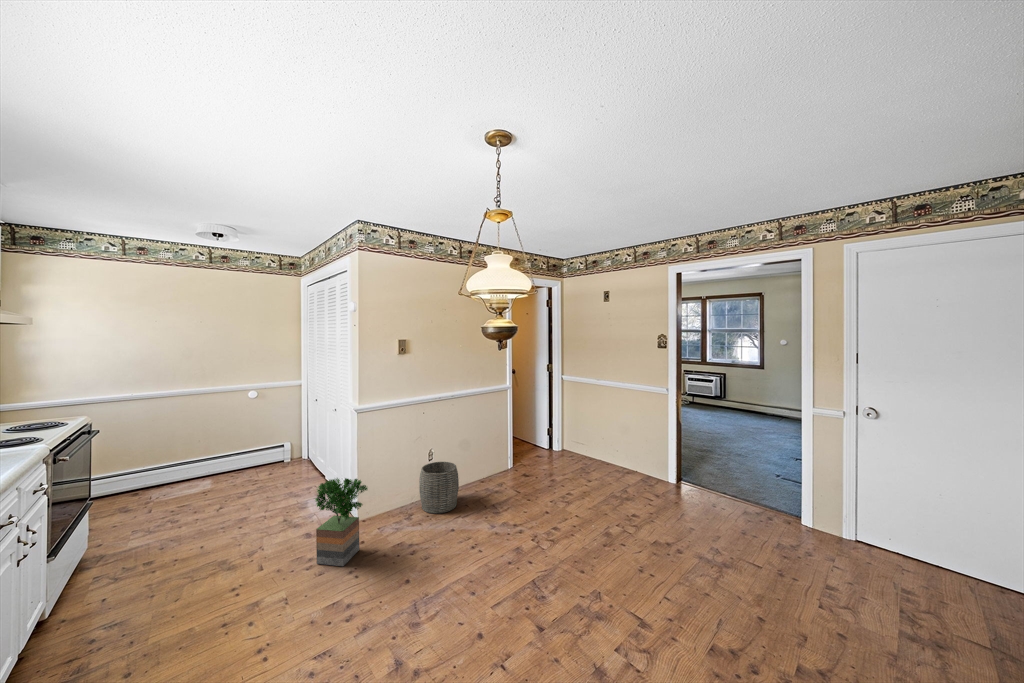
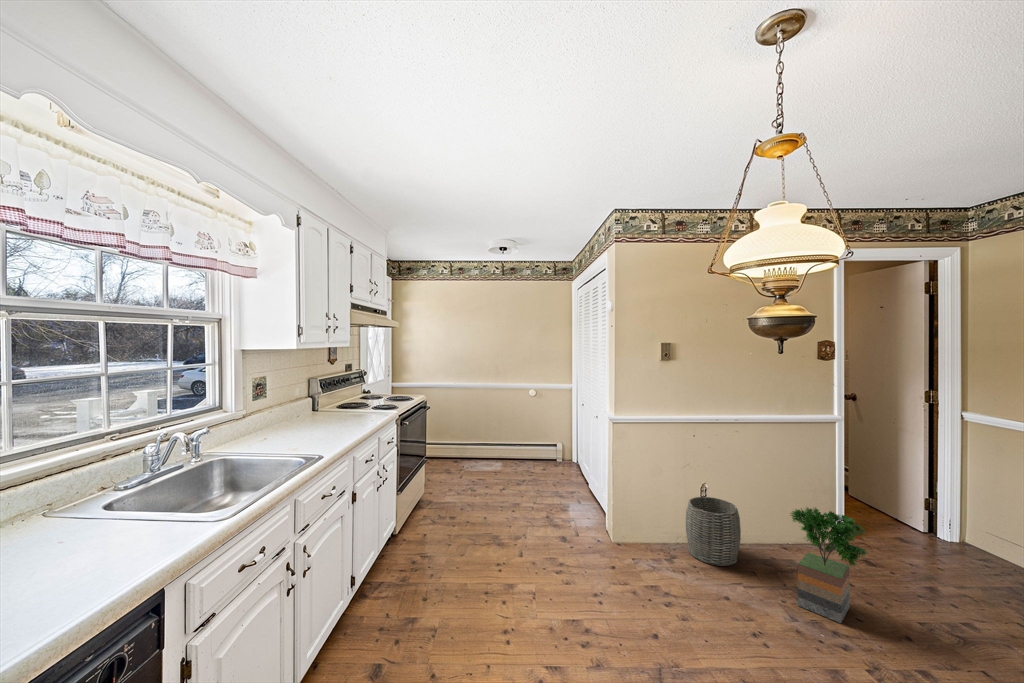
potted tree: present [315,478,368,566] -> present [790,507,867,623]

